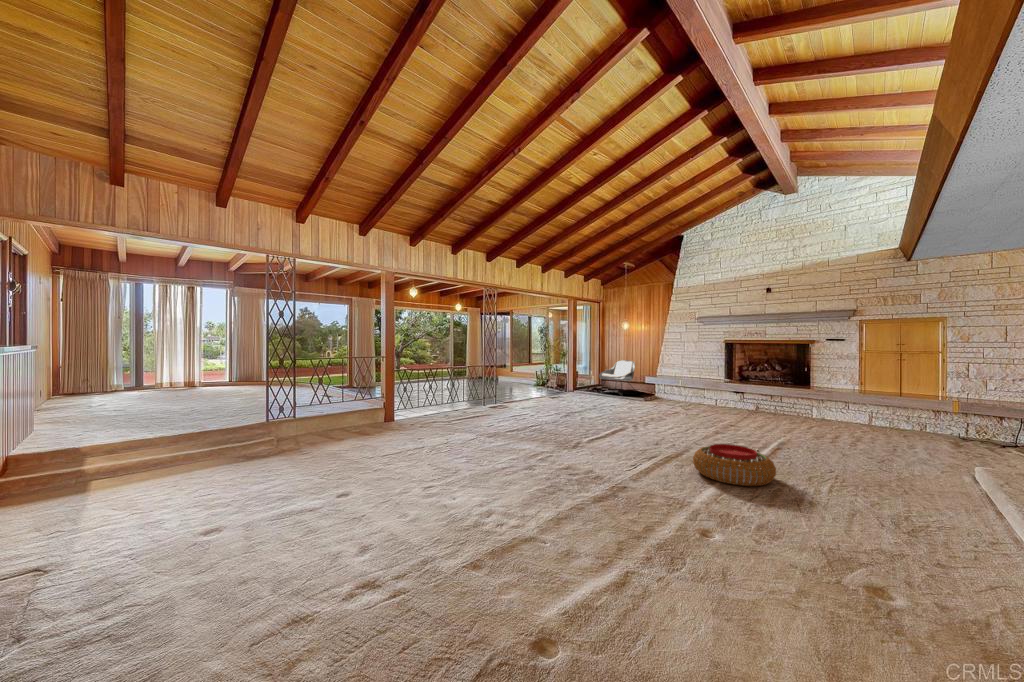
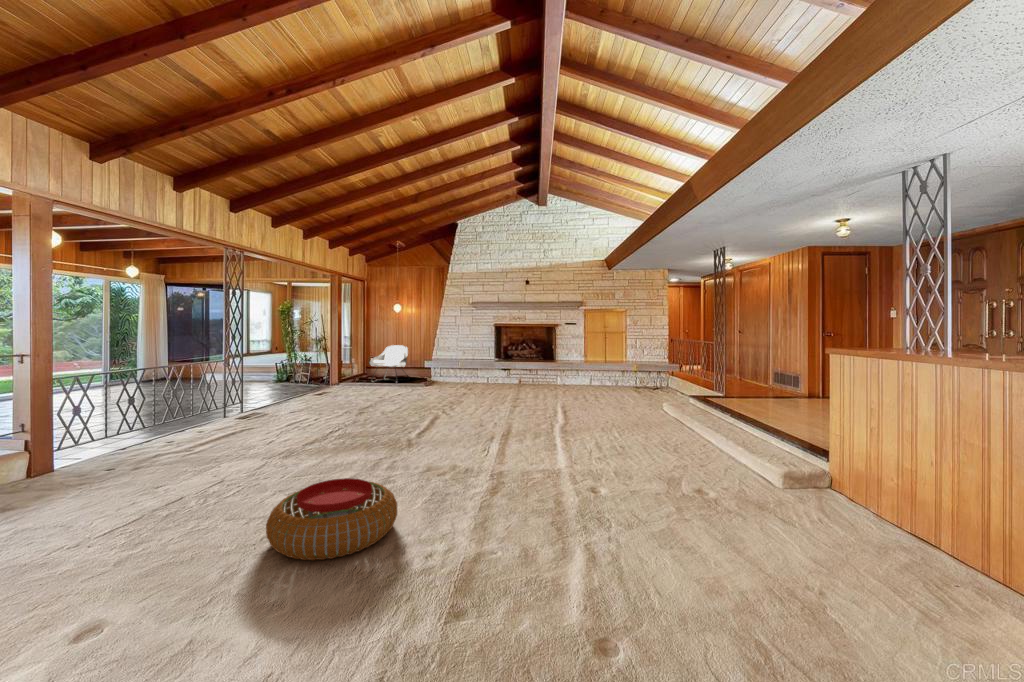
pouf: present [693,444,776,486] -> present [266,478,397,560]

